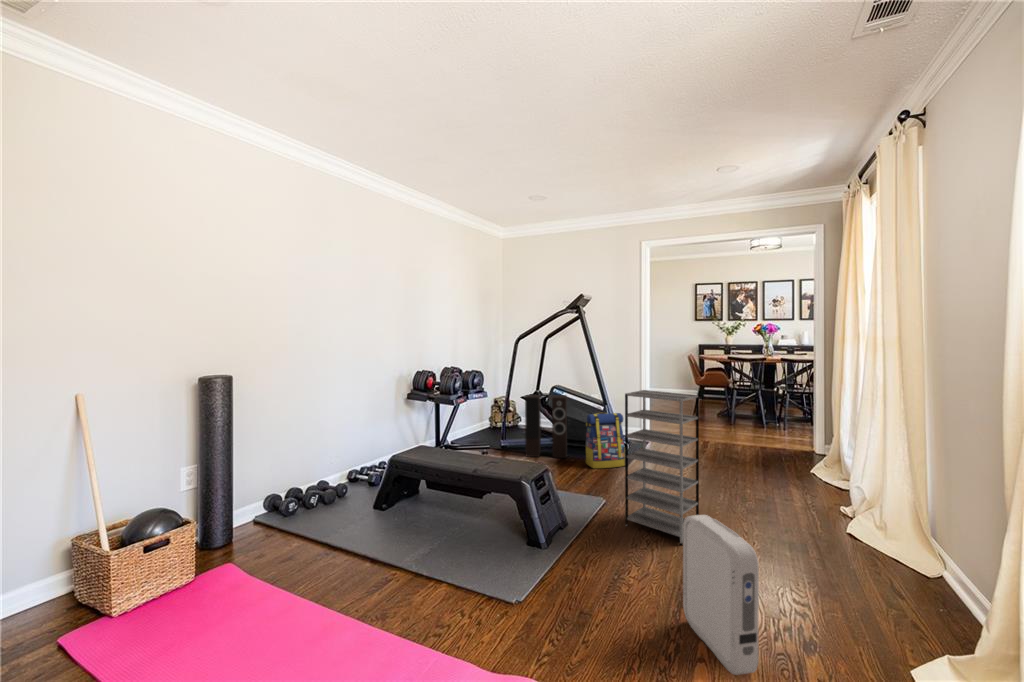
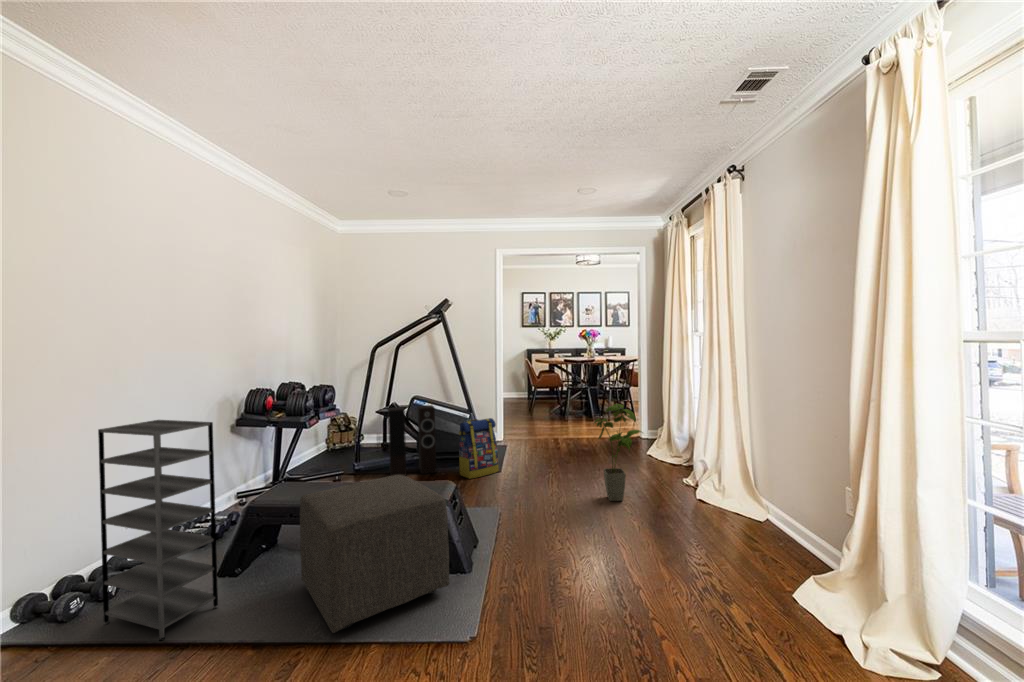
shelving unit: present [625,390,699,545] -> present [98,420,218,641]
house plant: none [713,411,776,518] -> present [594,404,641,501]
ottoman: none [417,453,521,567] -> present [300,475,450,633]
air purifier: present [683,515,759,675] -> none [629,499,715,642]

